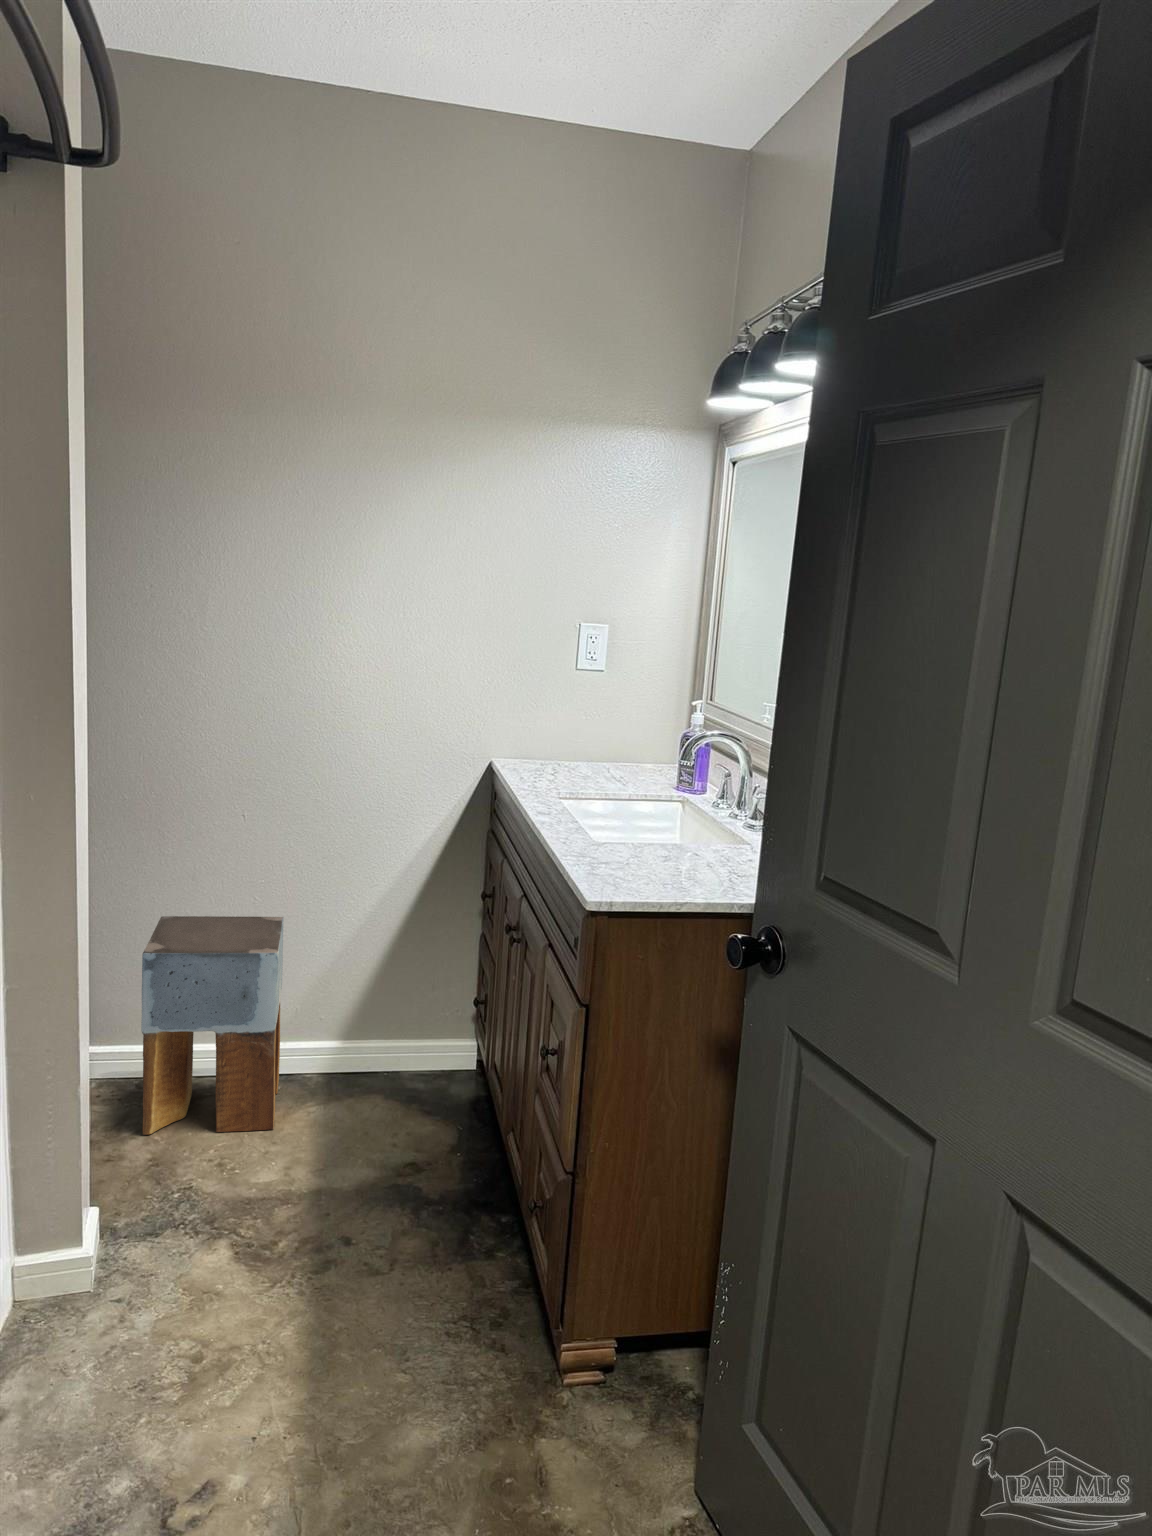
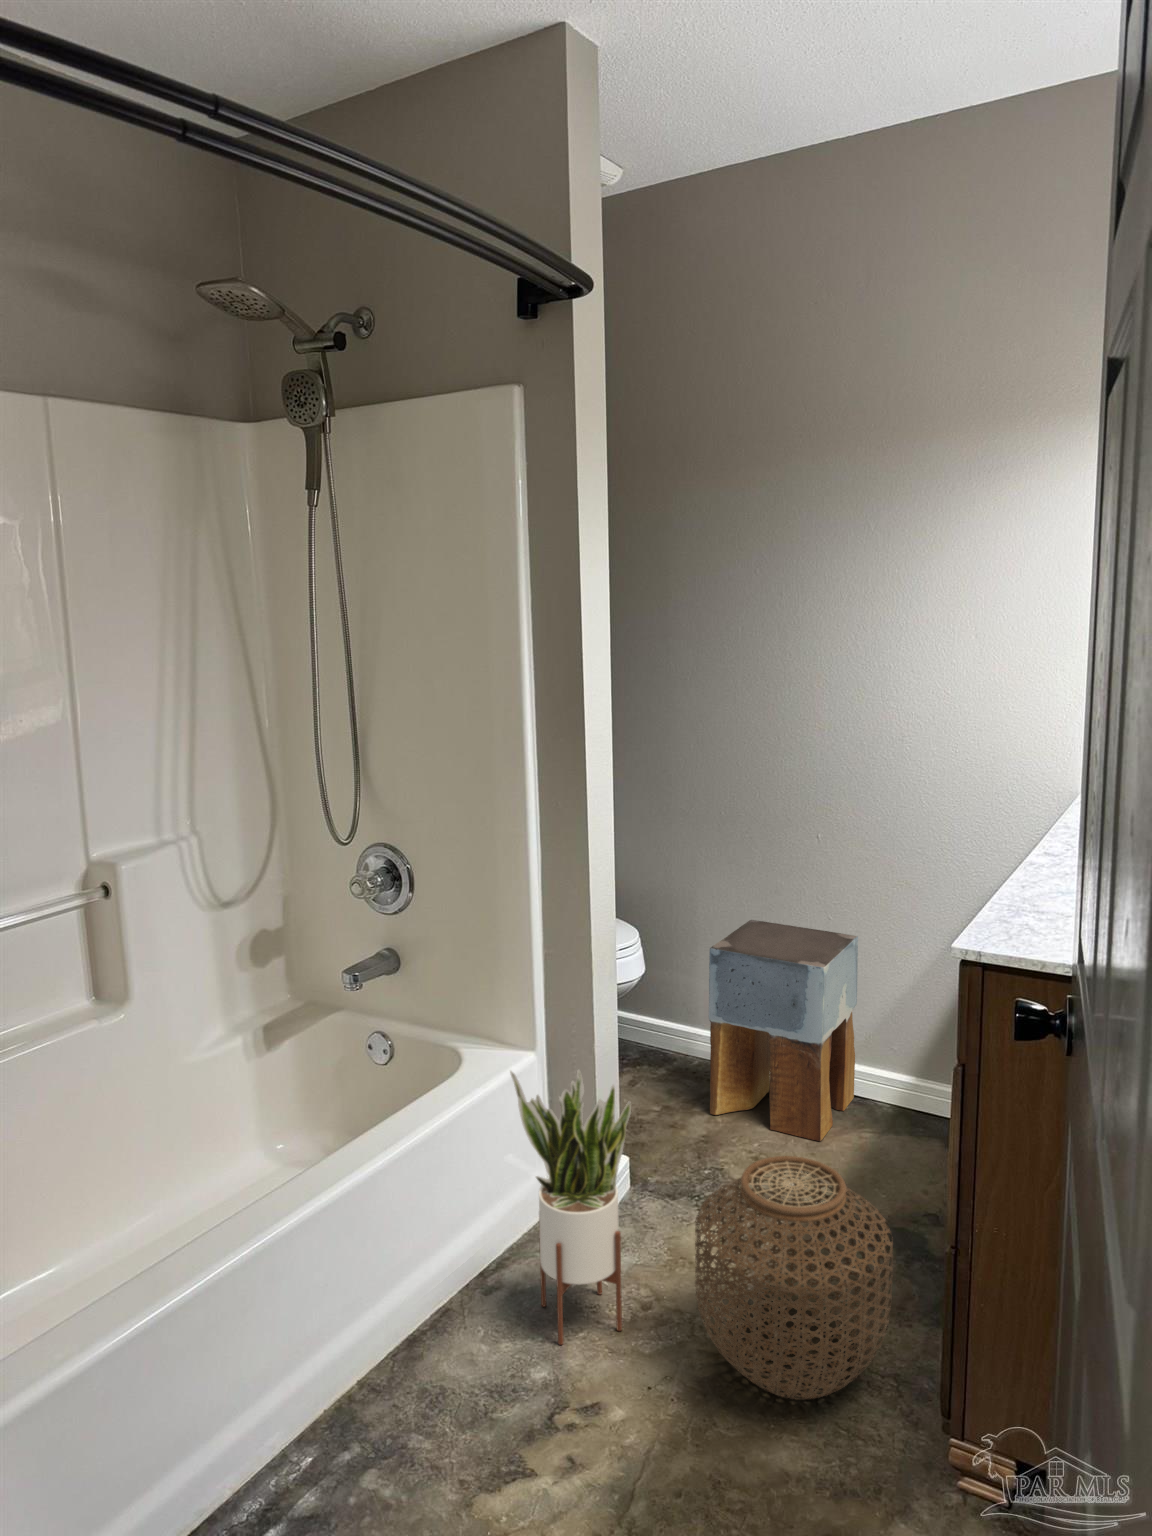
potted plant: none [47,1115,193,1443] -> present [510,1070,631,1345]
woven basket: none [276,1140,476,1383] -> present [695,1156,893,1399]

